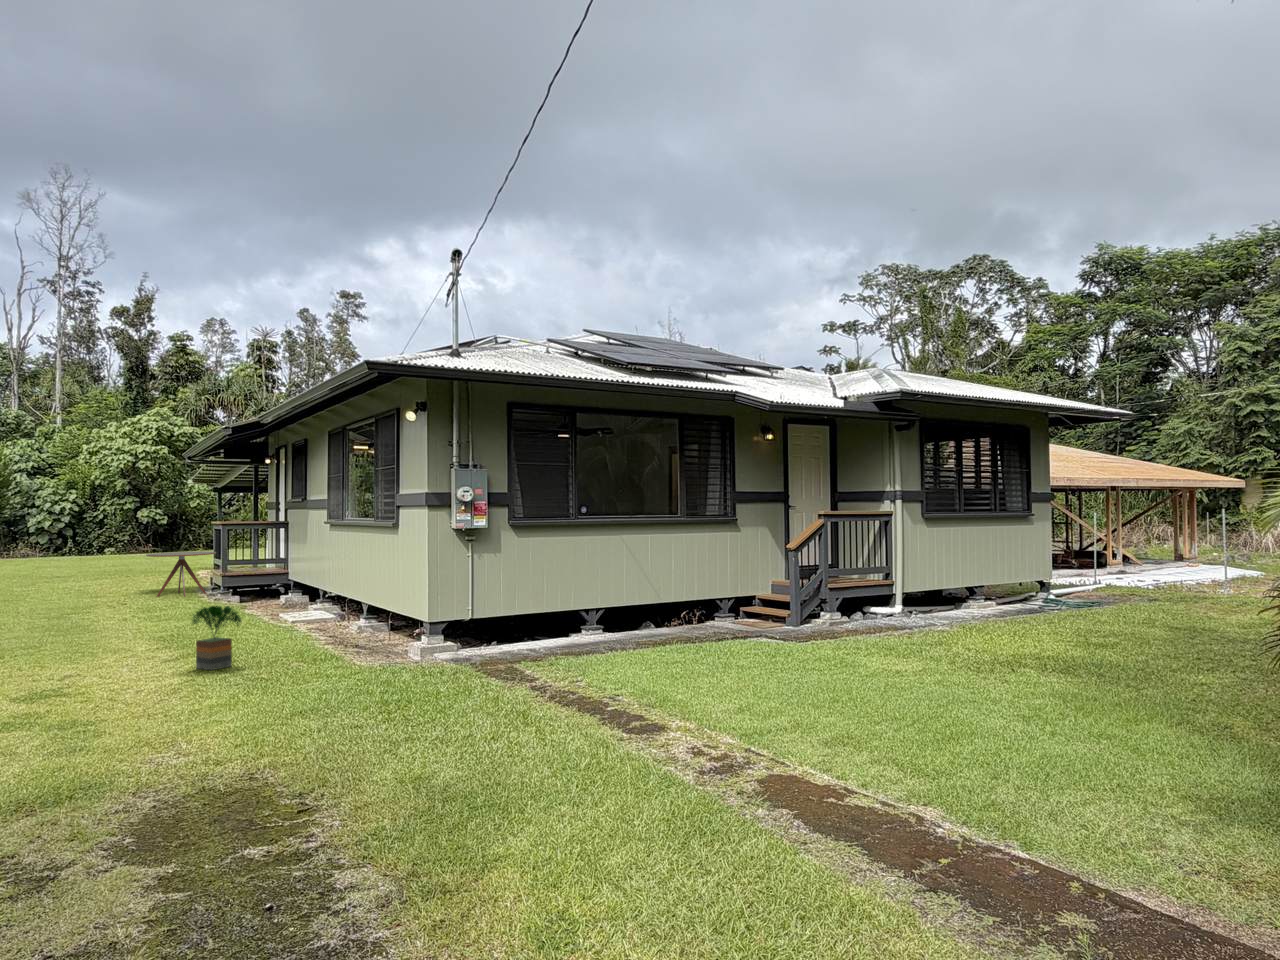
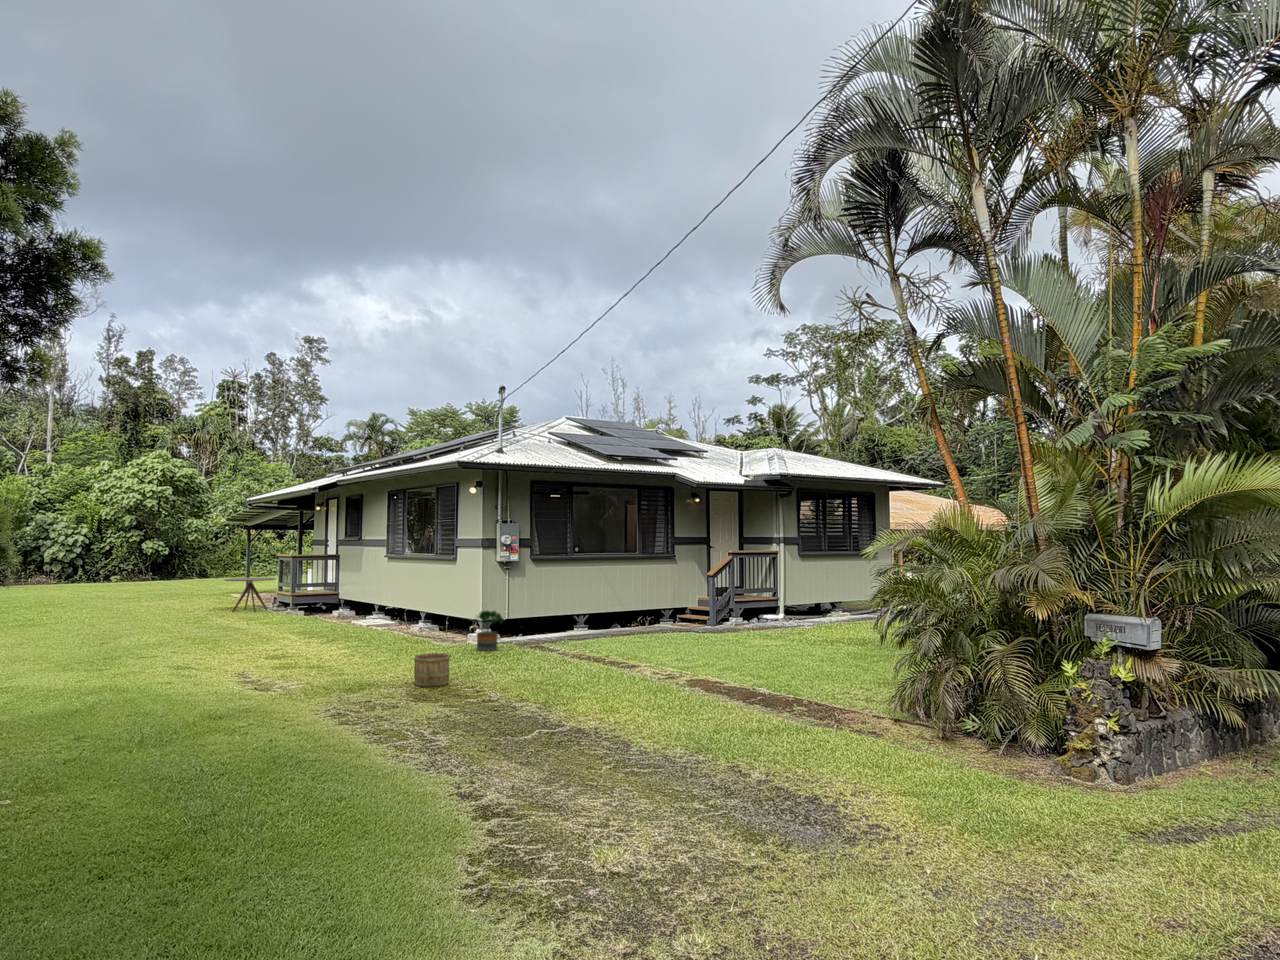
potted tree: present [192,606,241,670] -> present [474,610,503,651]
wooden bucket: none [144,727,236,812] -> present [414,653,450,687]

